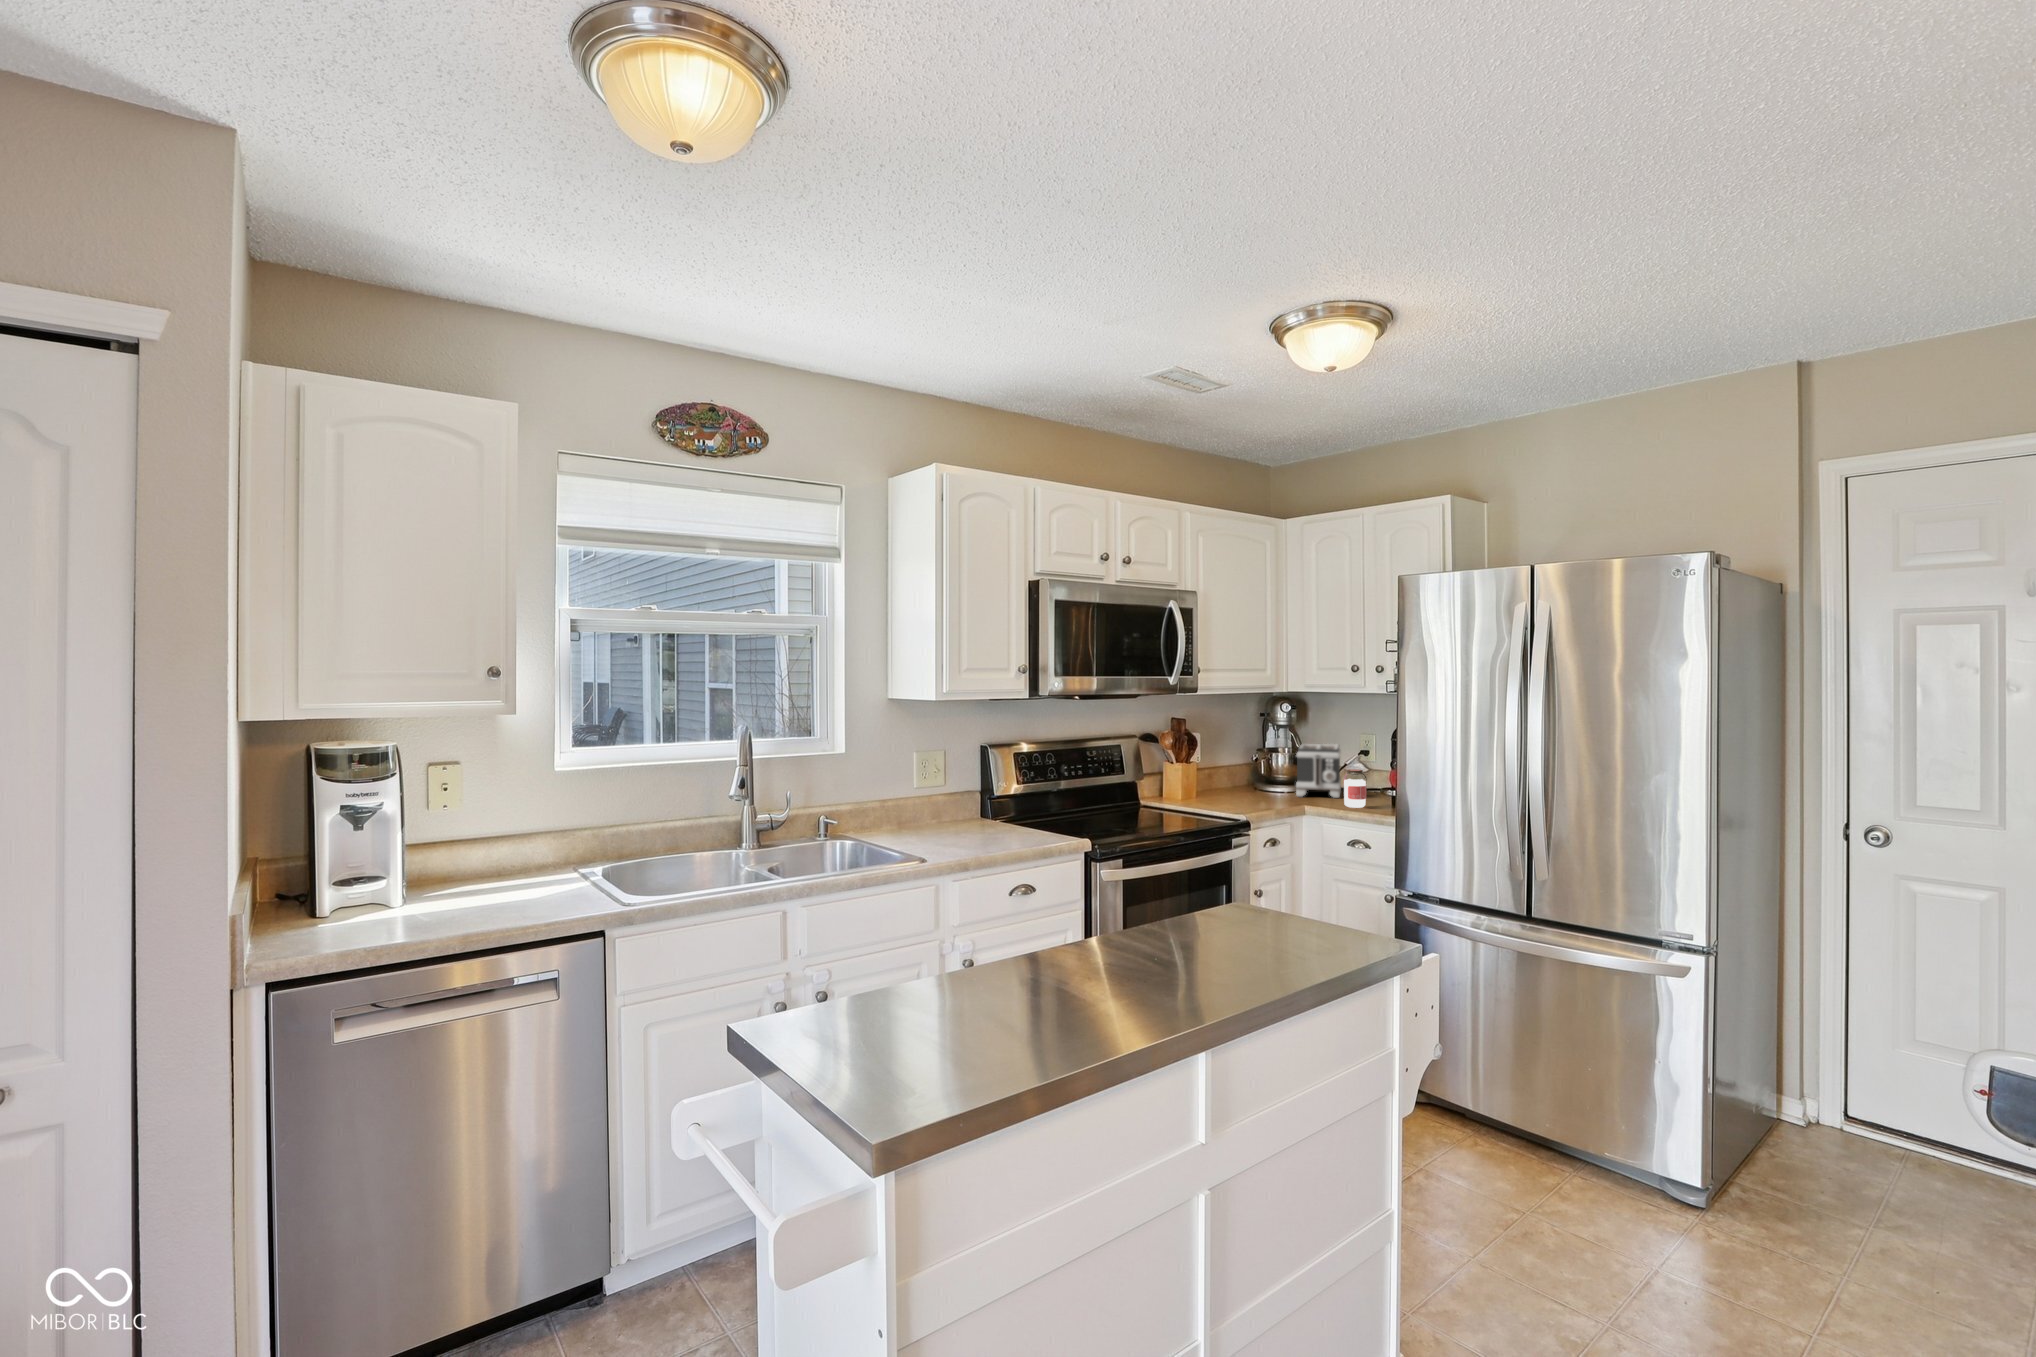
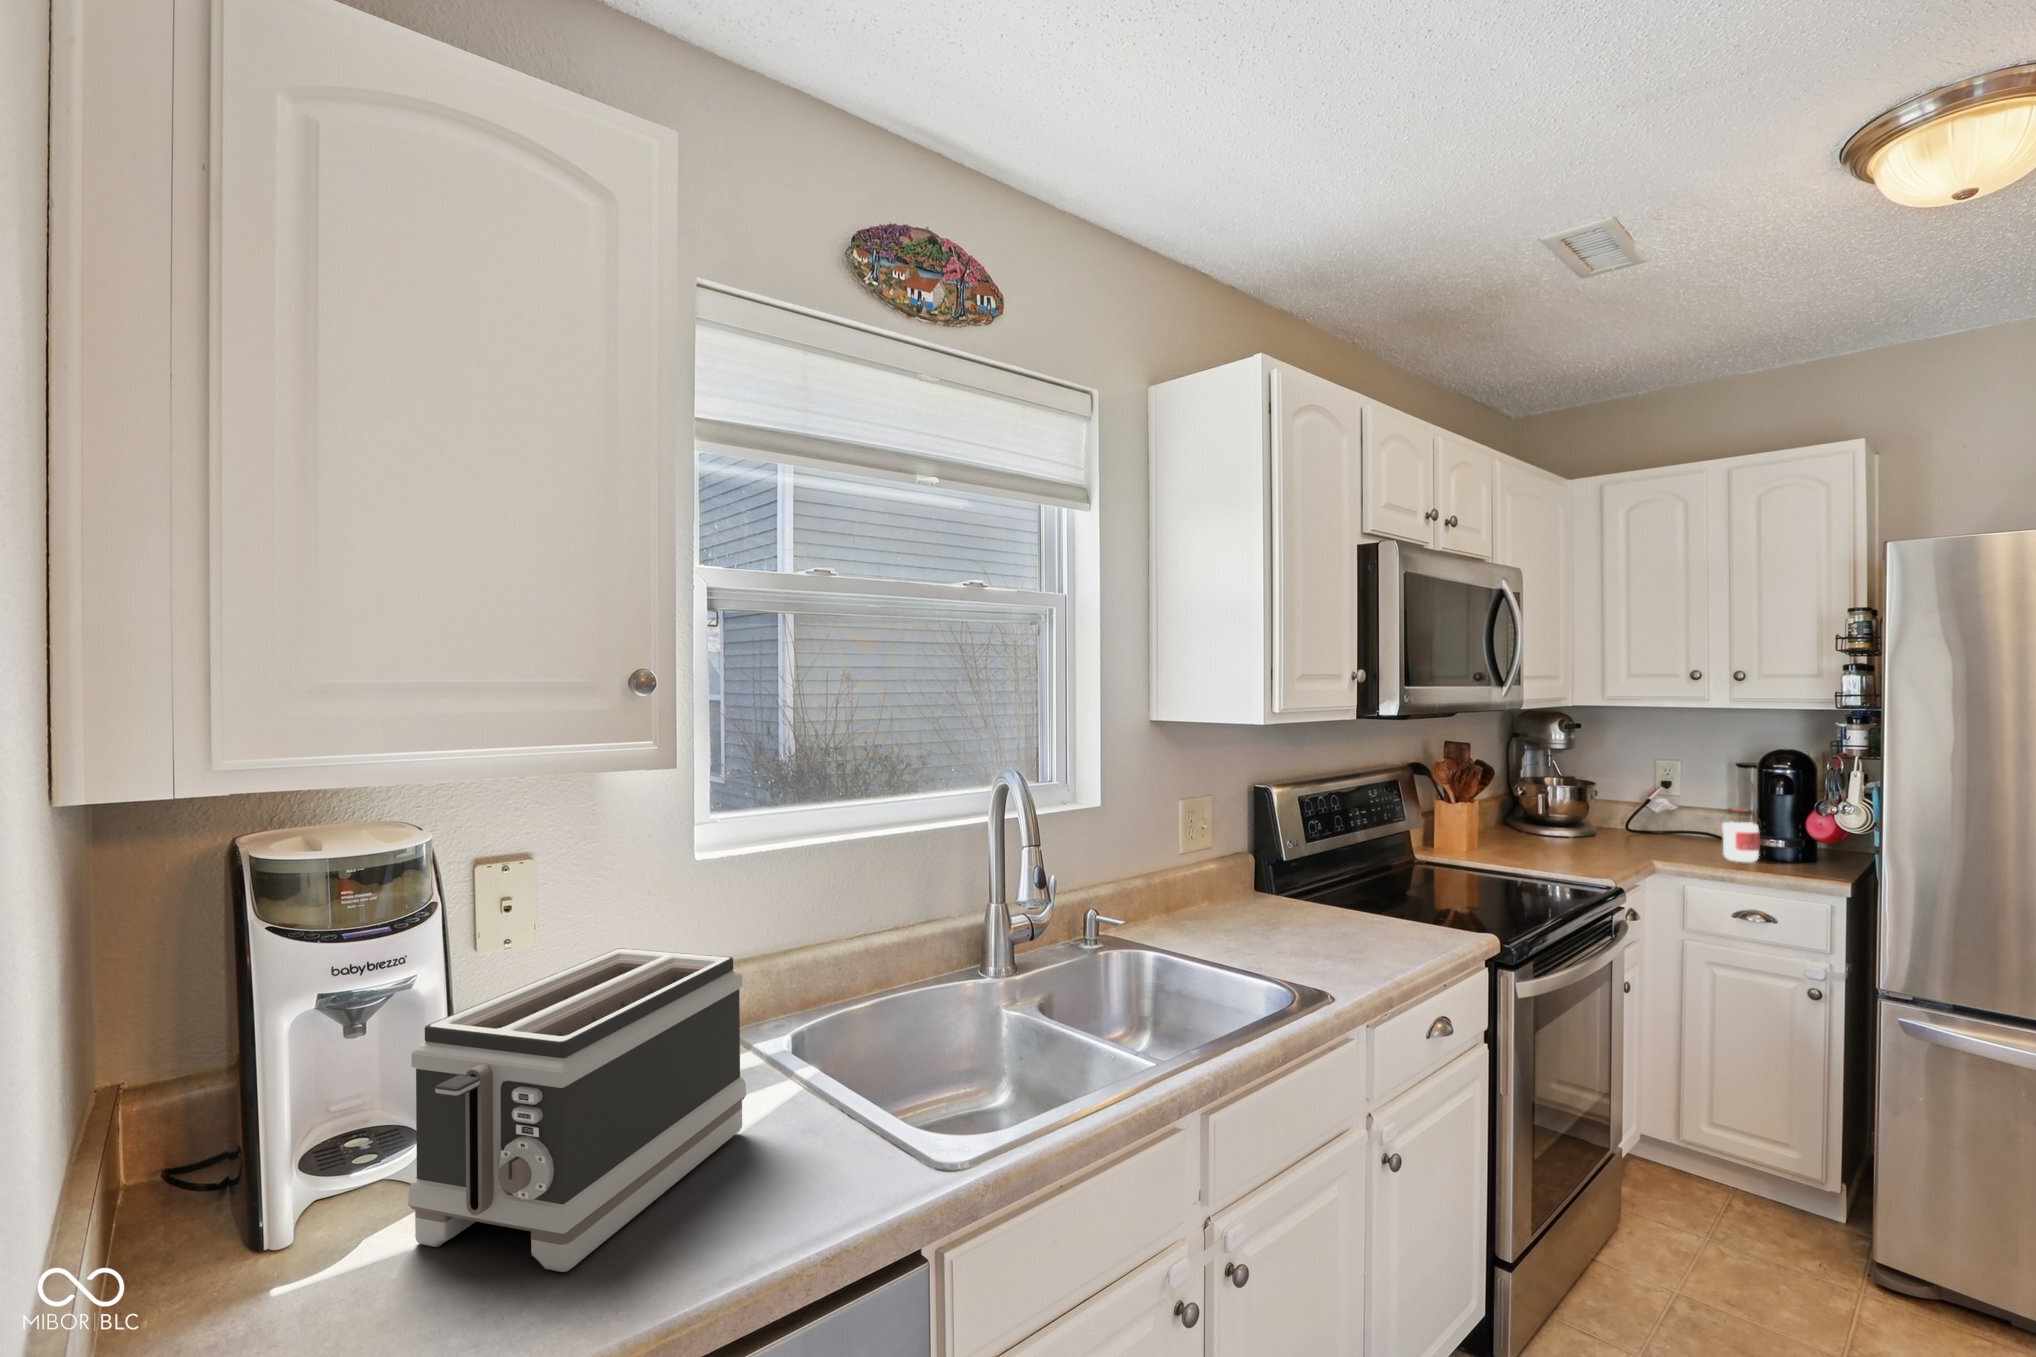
toaster: present [1296,744,1341,798] -> present [408,948,746,1272]

